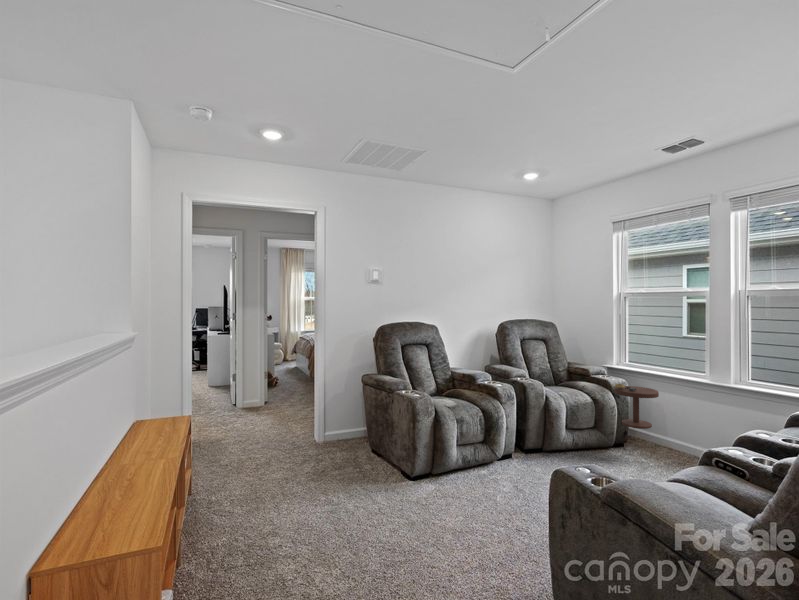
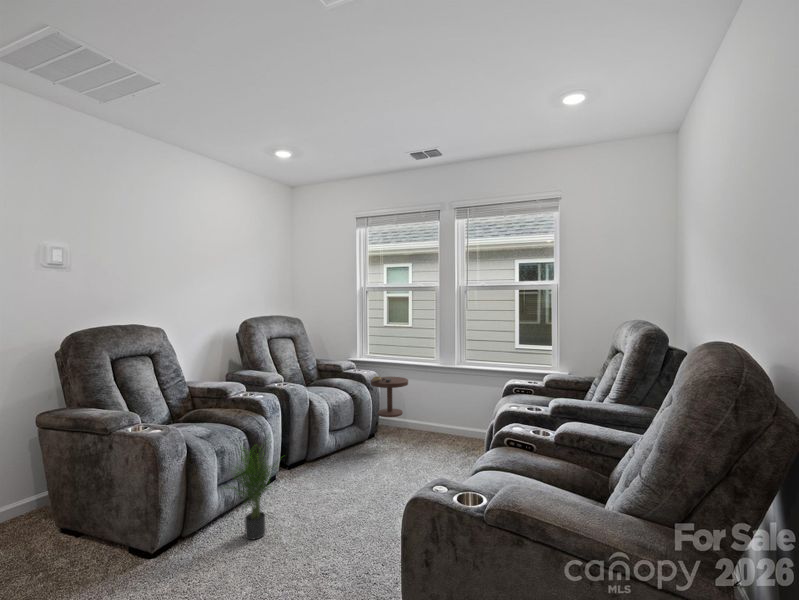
potted plant: none [451,415,504,492] -> present [232,448,278,539]

